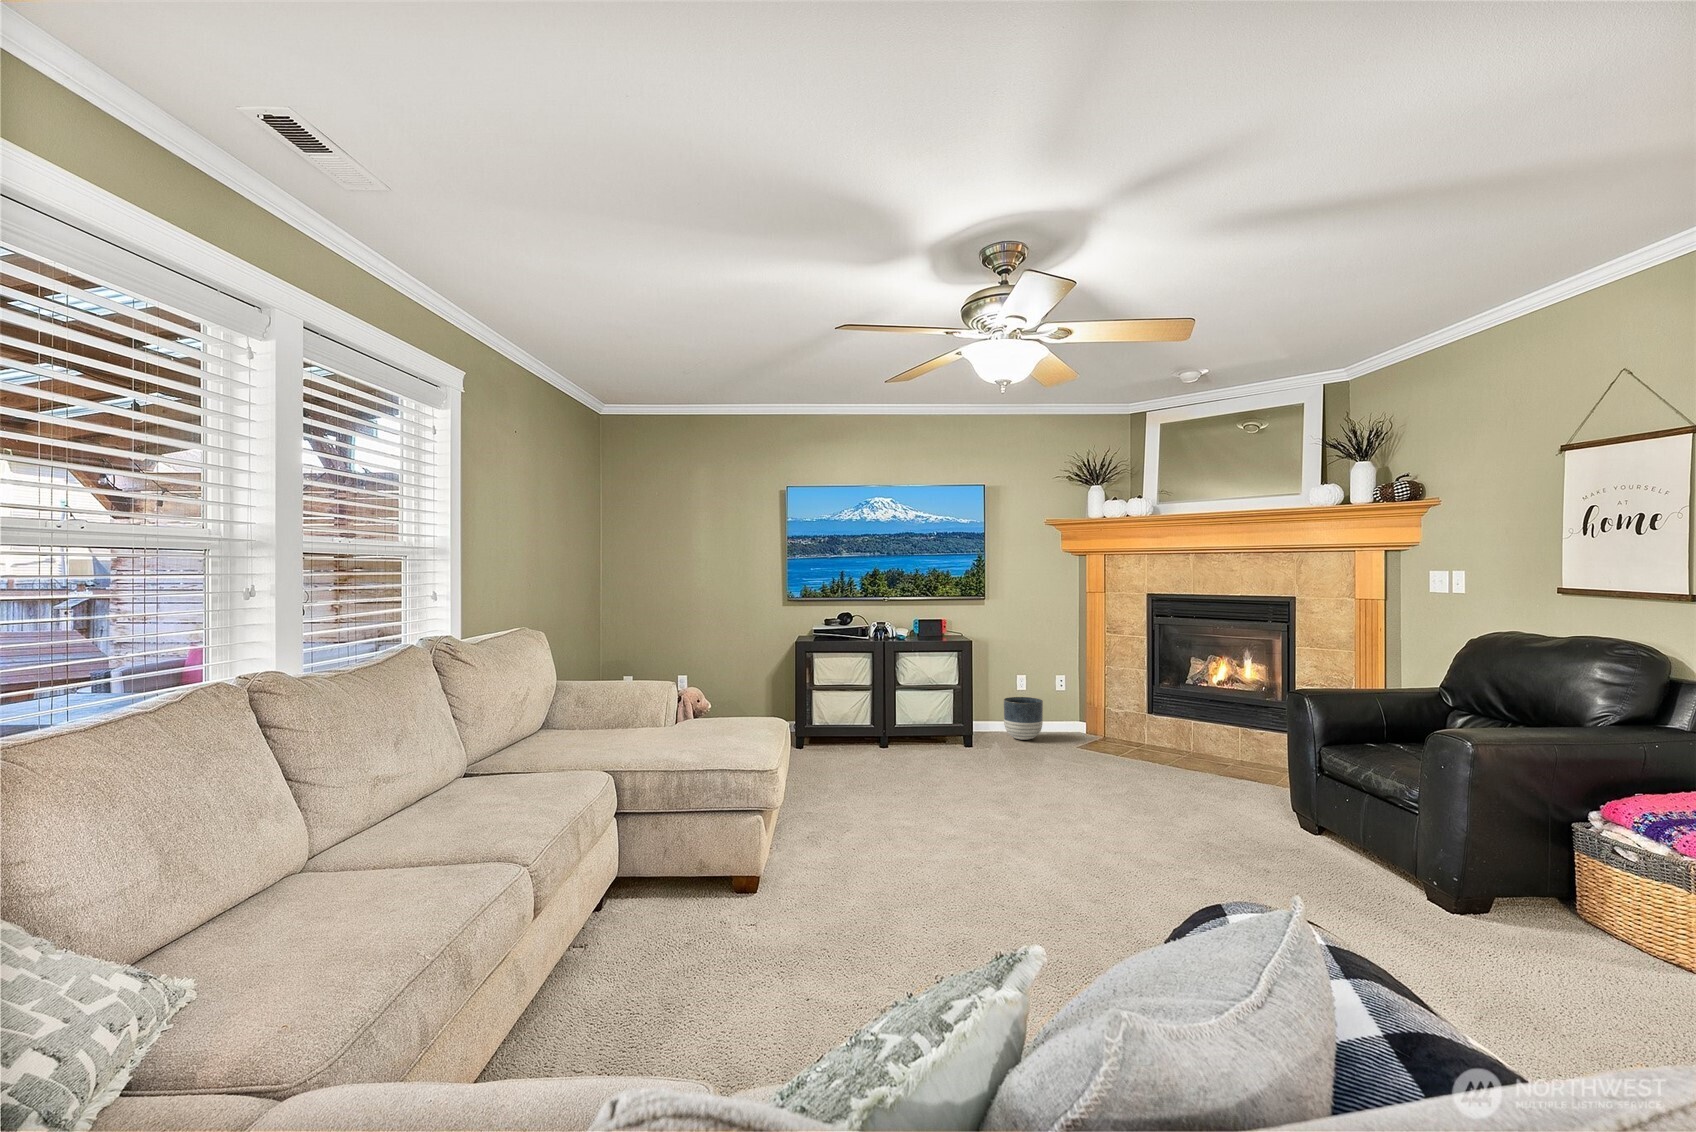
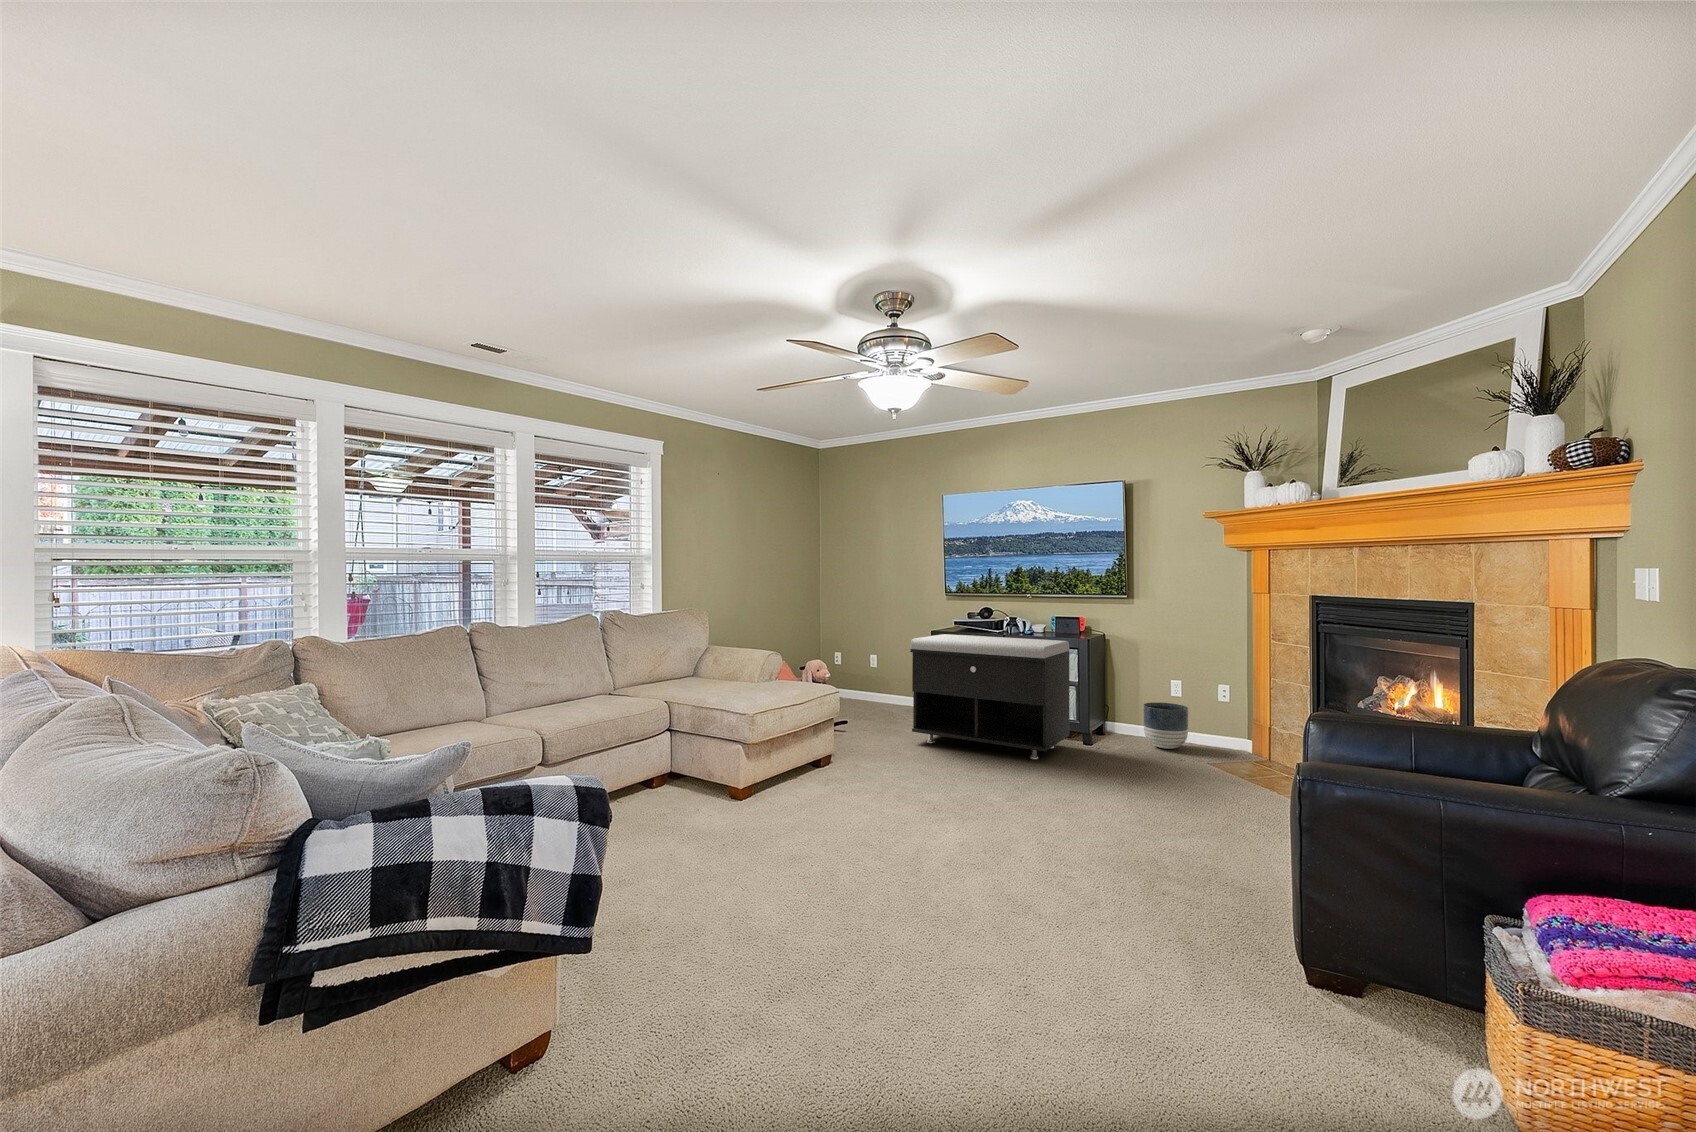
storage bench: none [810,644,963,767] -> present [910,634,1070,760]

